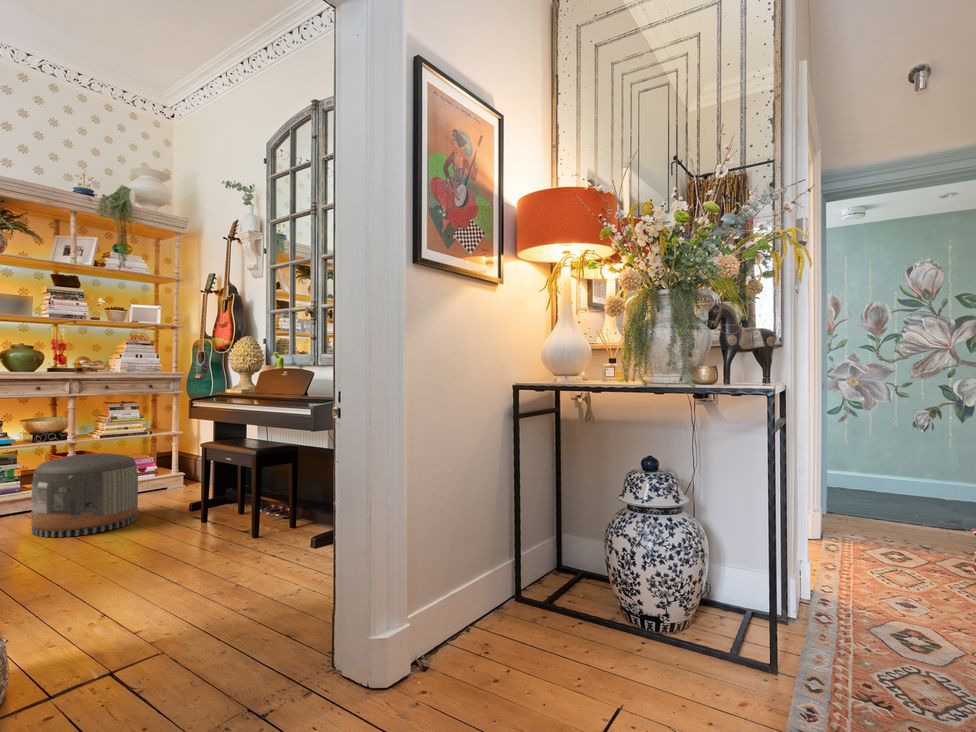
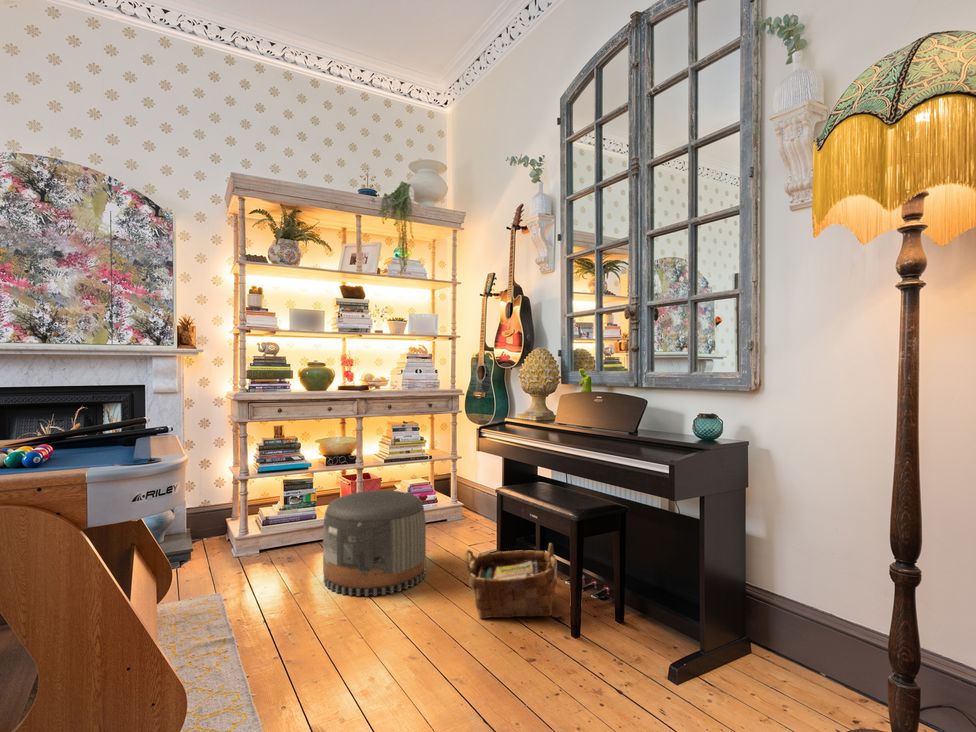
woven basket: none [170,477,249,535] -> present [466,543,557,618]

